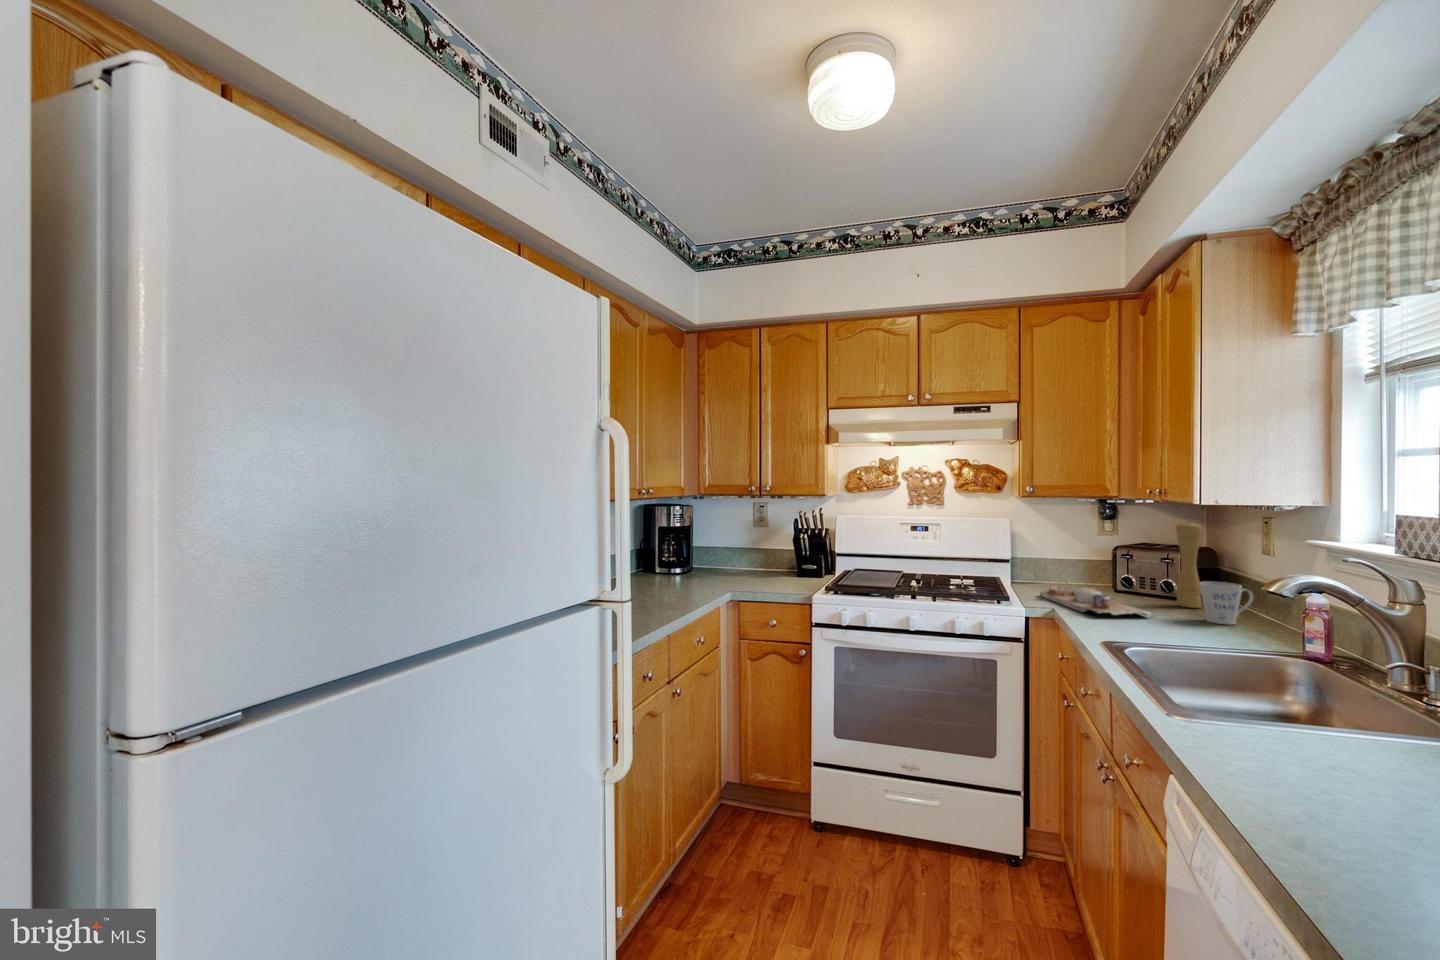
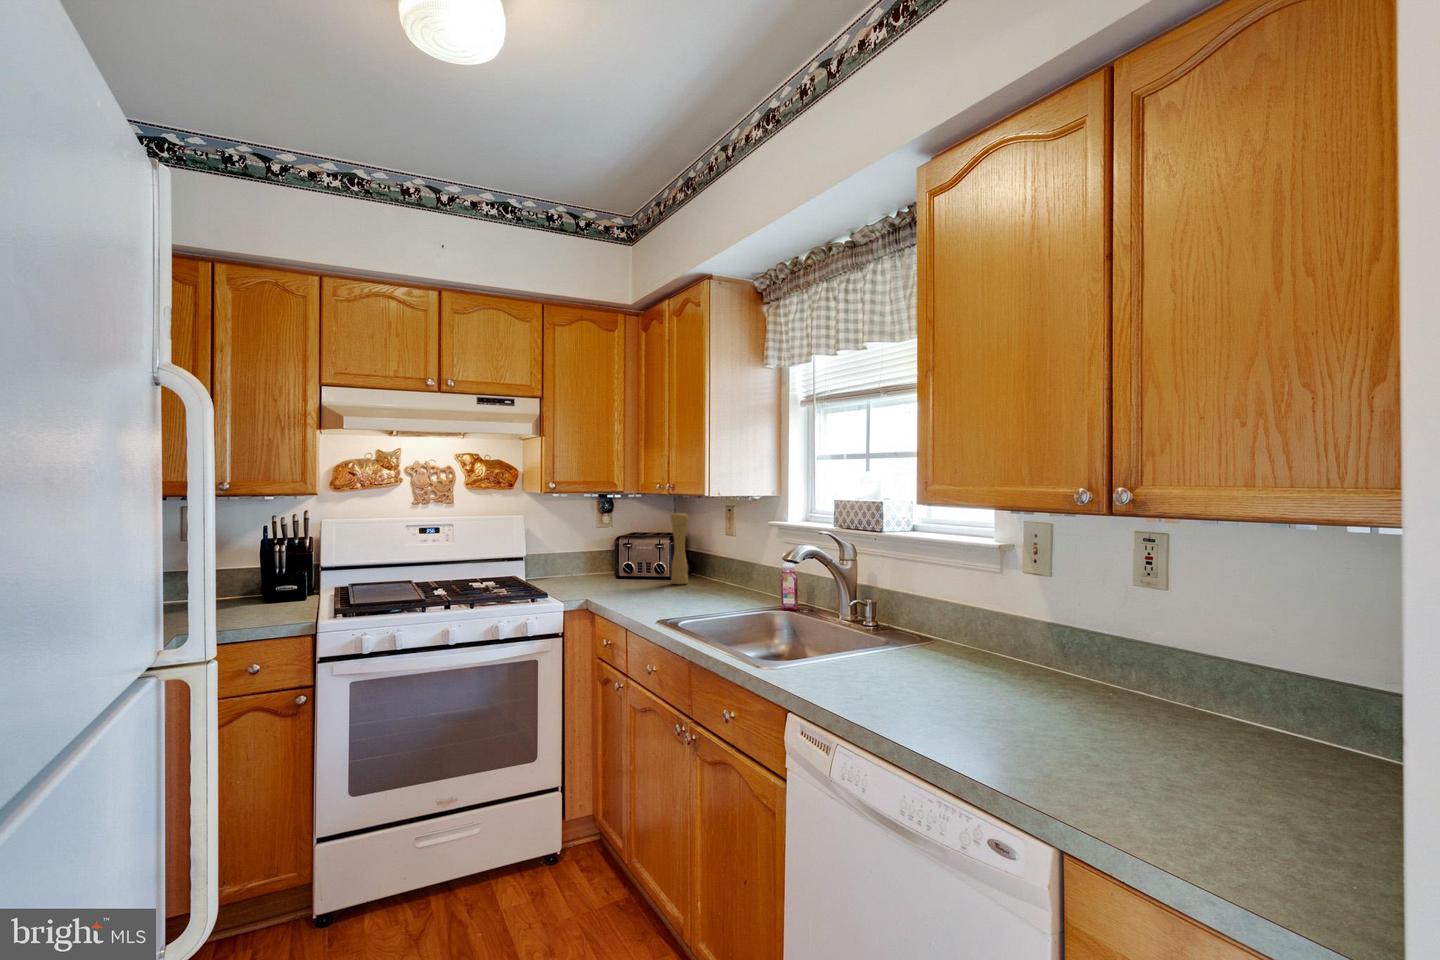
mug: present [1200,581,1254,625] -> none [697,559,729,593]
cutting board: present [1040,585,1152,617] -> none [567,577,669,600]

